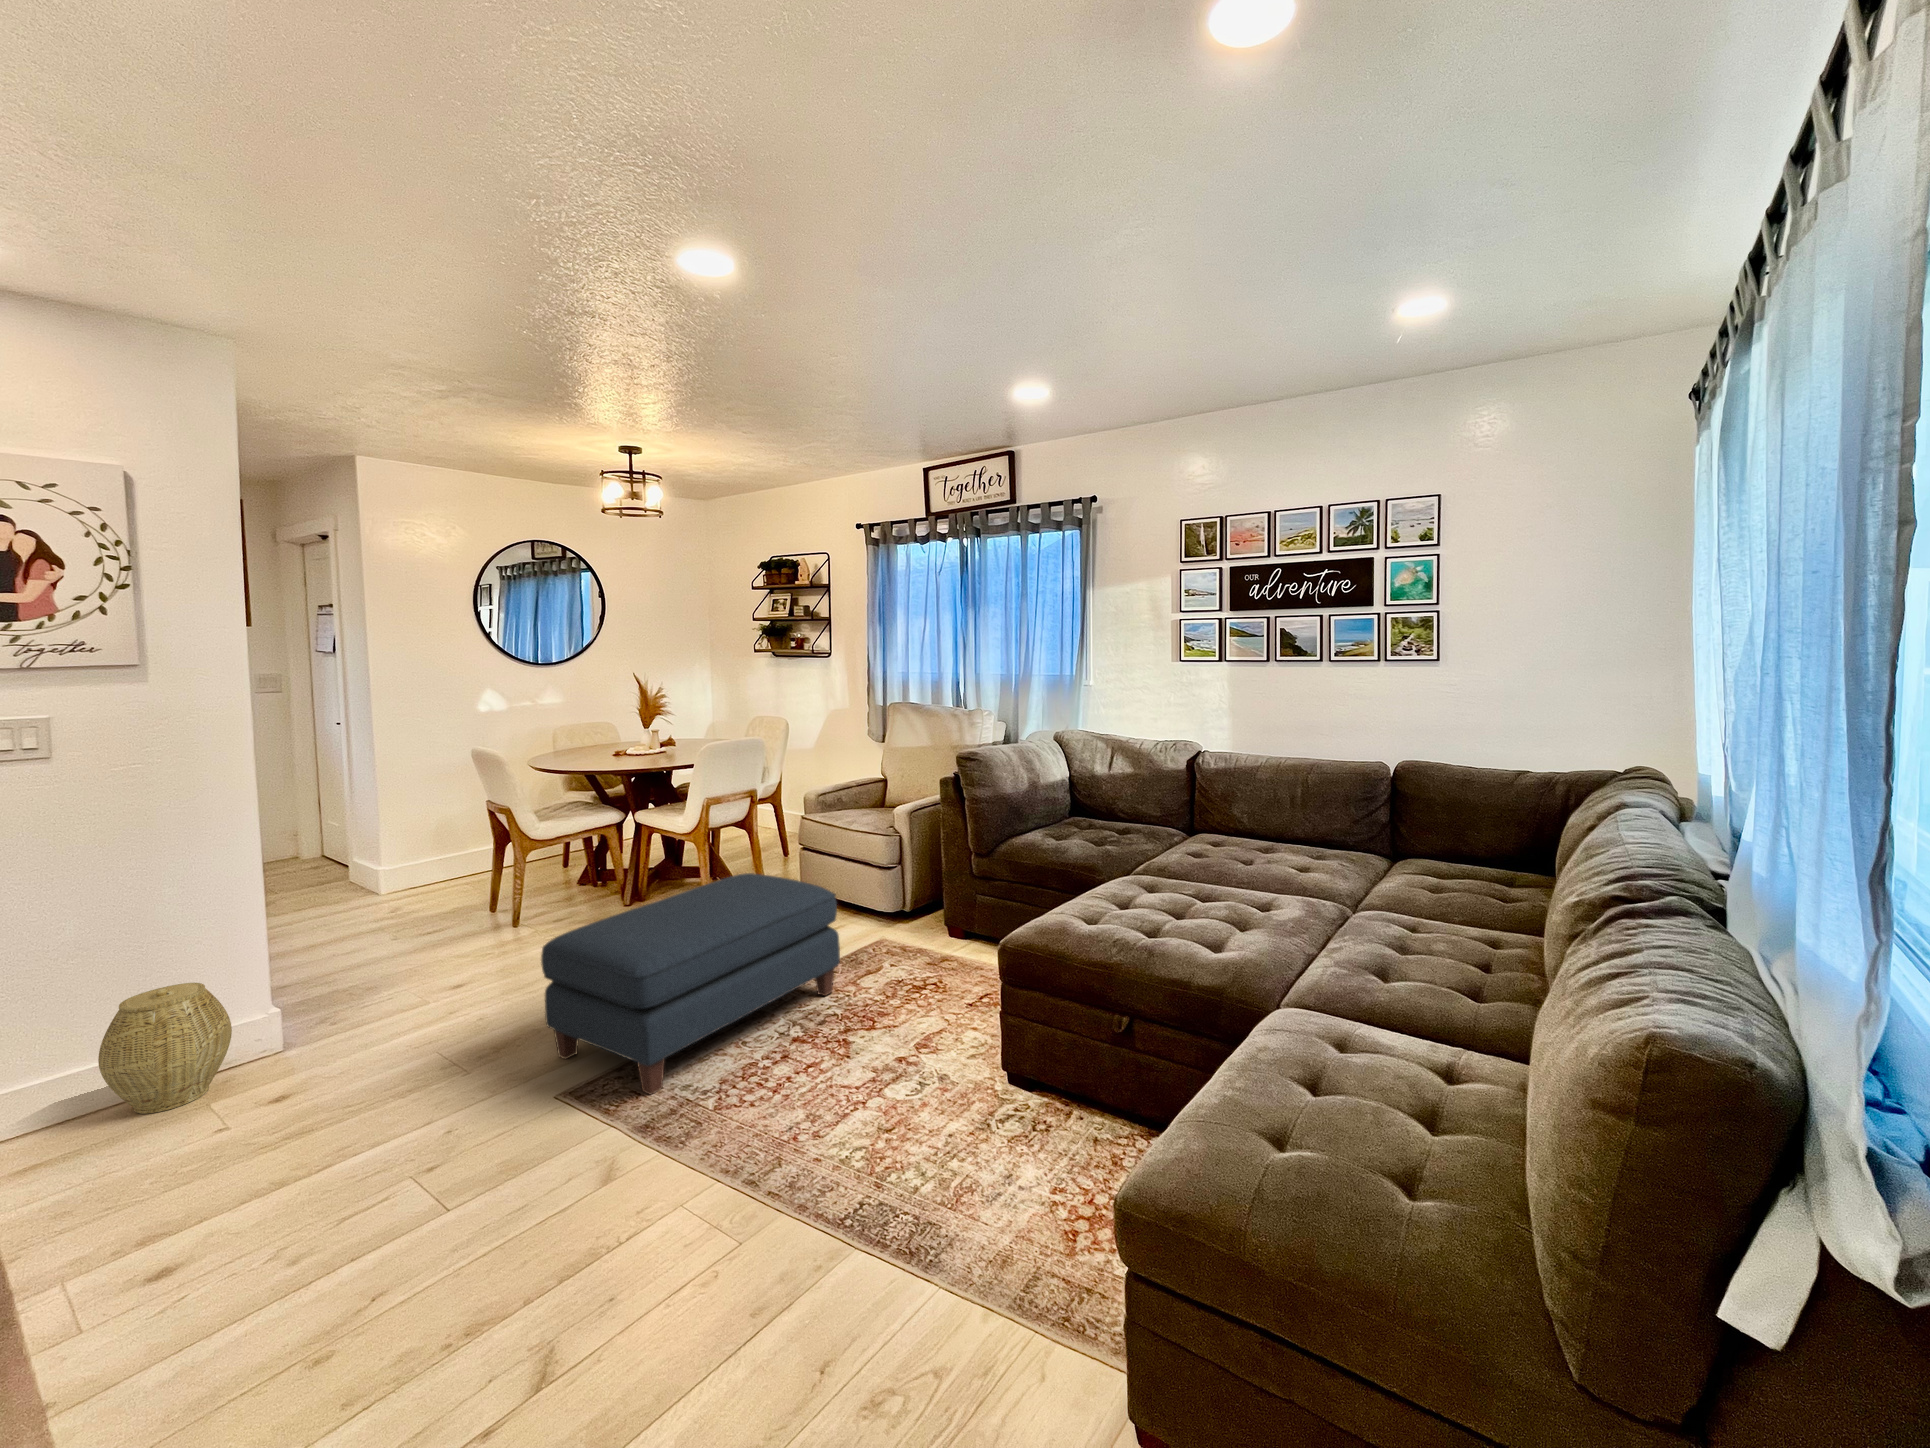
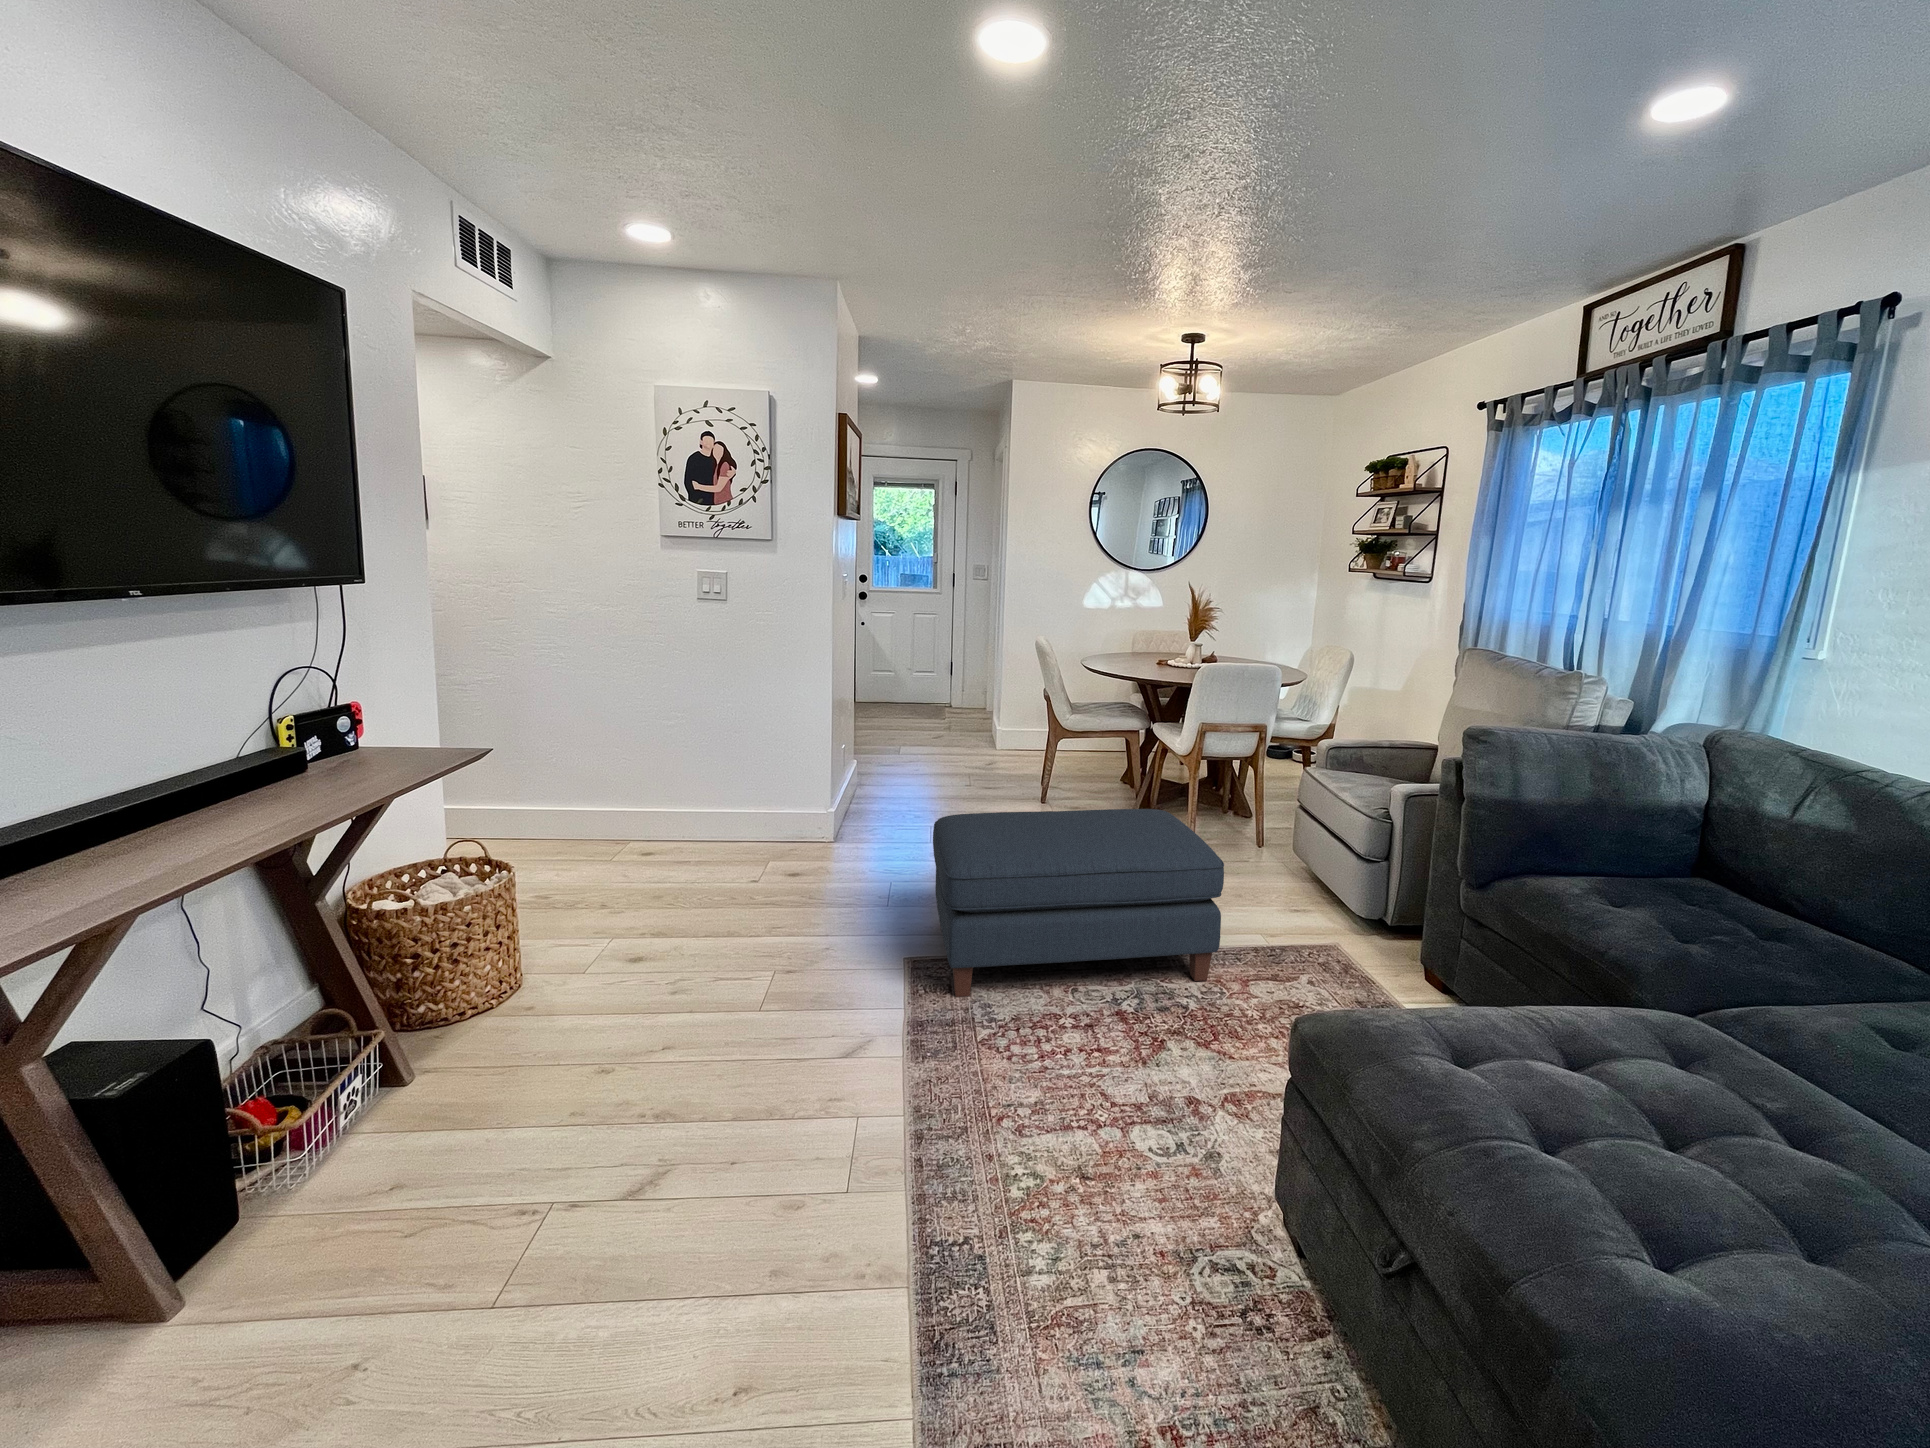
woven basket: present [98,983,232,1114] -> none [727,773,795,857]

